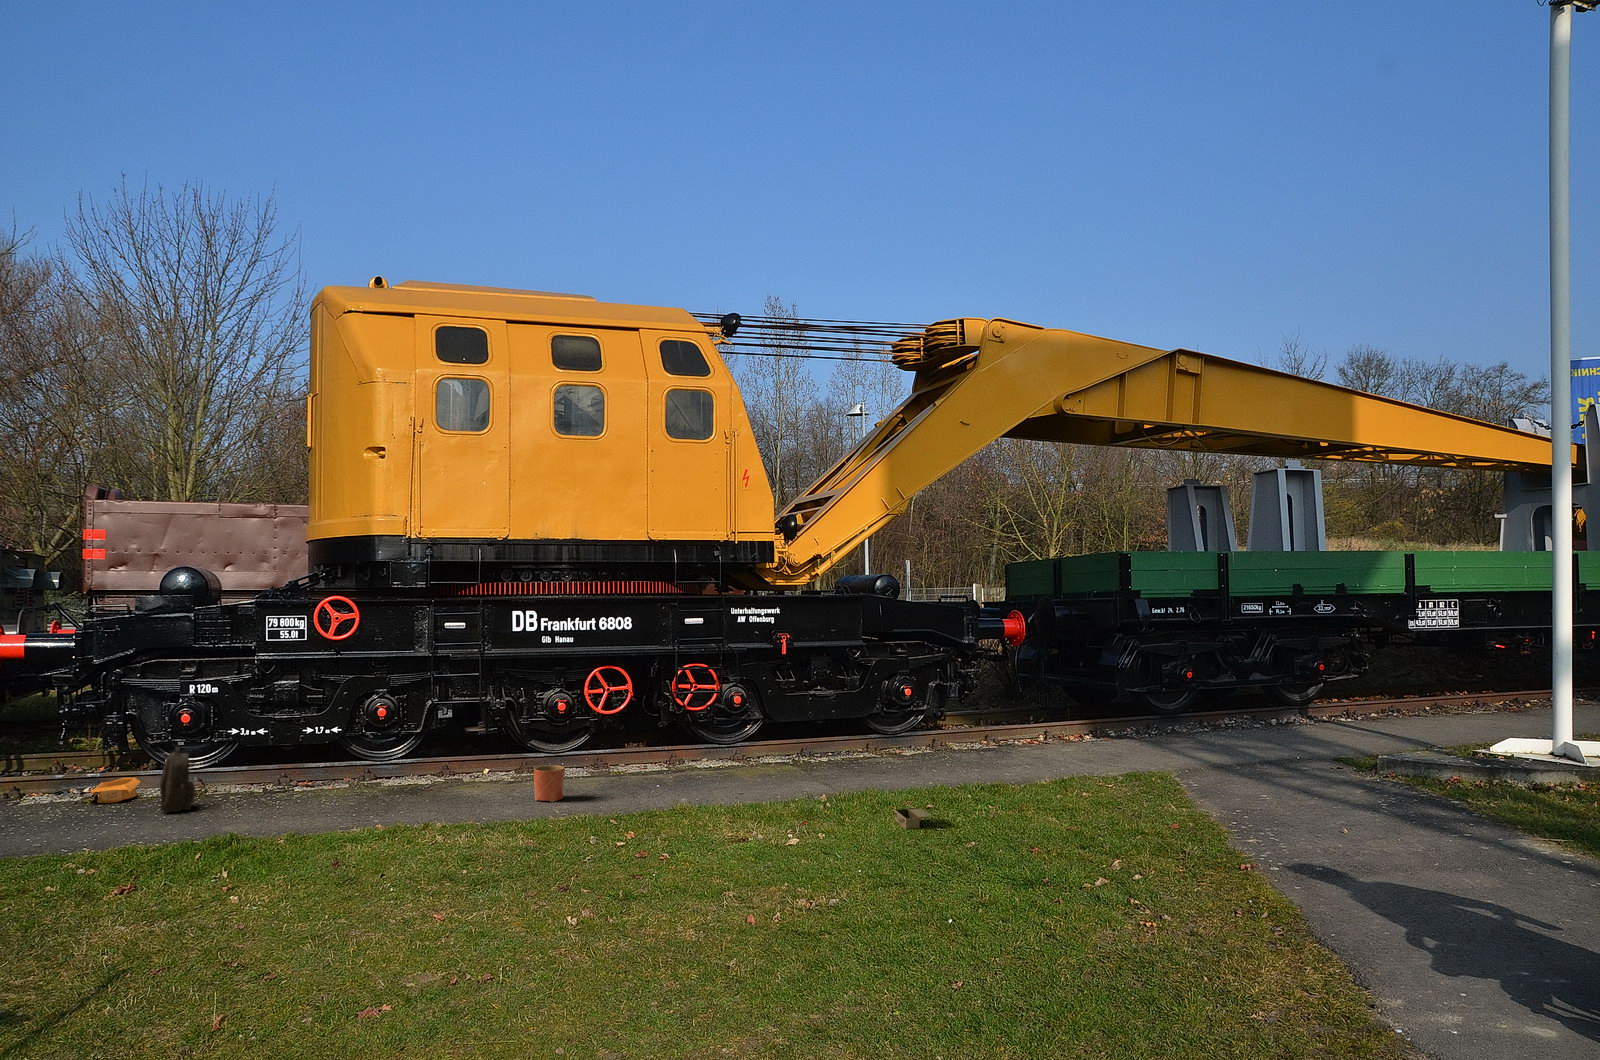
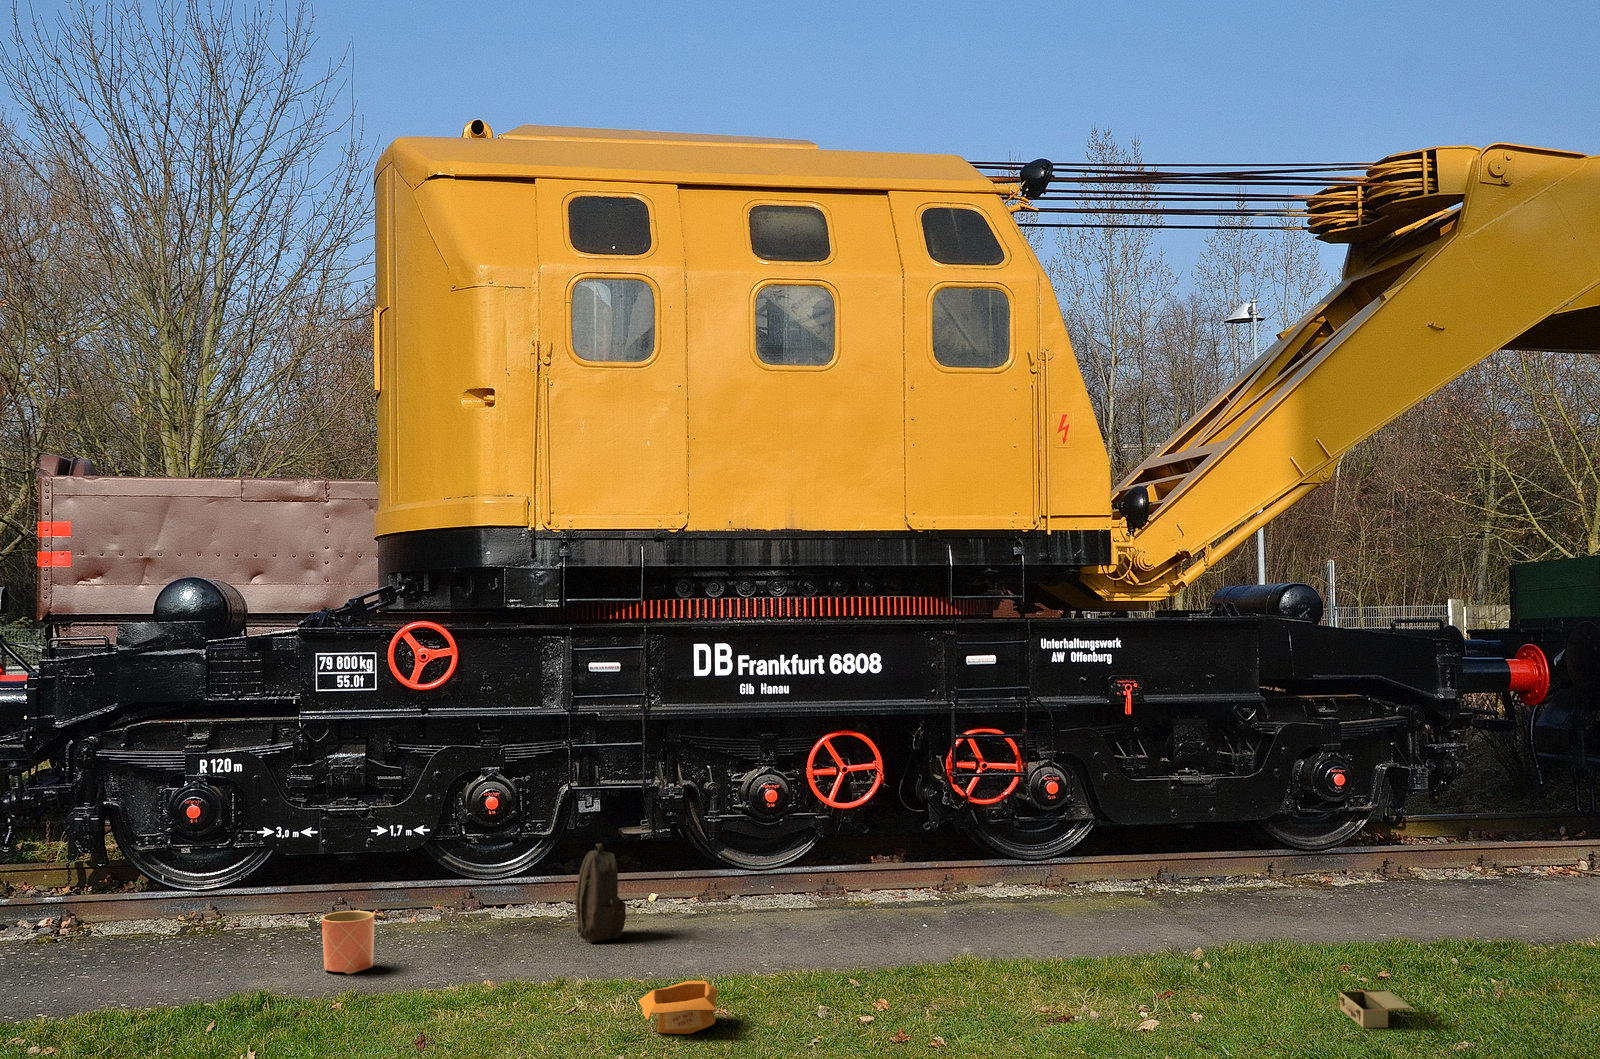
backpack: present [160,747,195,813] -> present [575,844,626,942]
planter: present [534,765,565,802] -> present [322,911,374,974]
cardboard box: present [91,777,140,803] -> present [638,981,718,1034]

